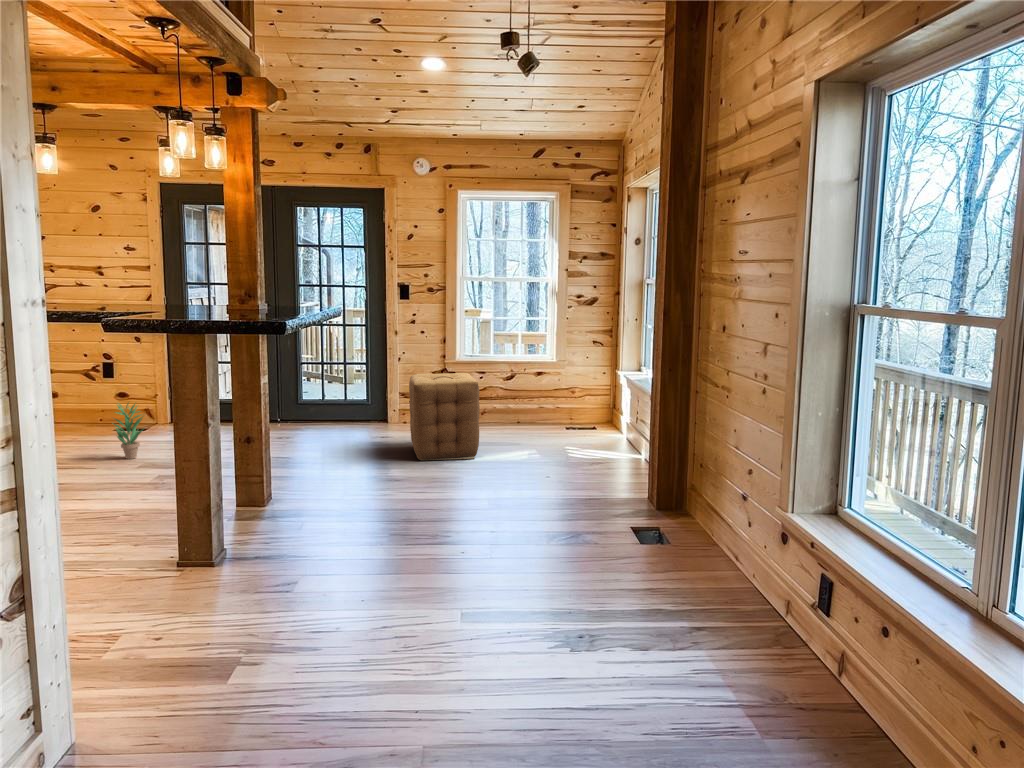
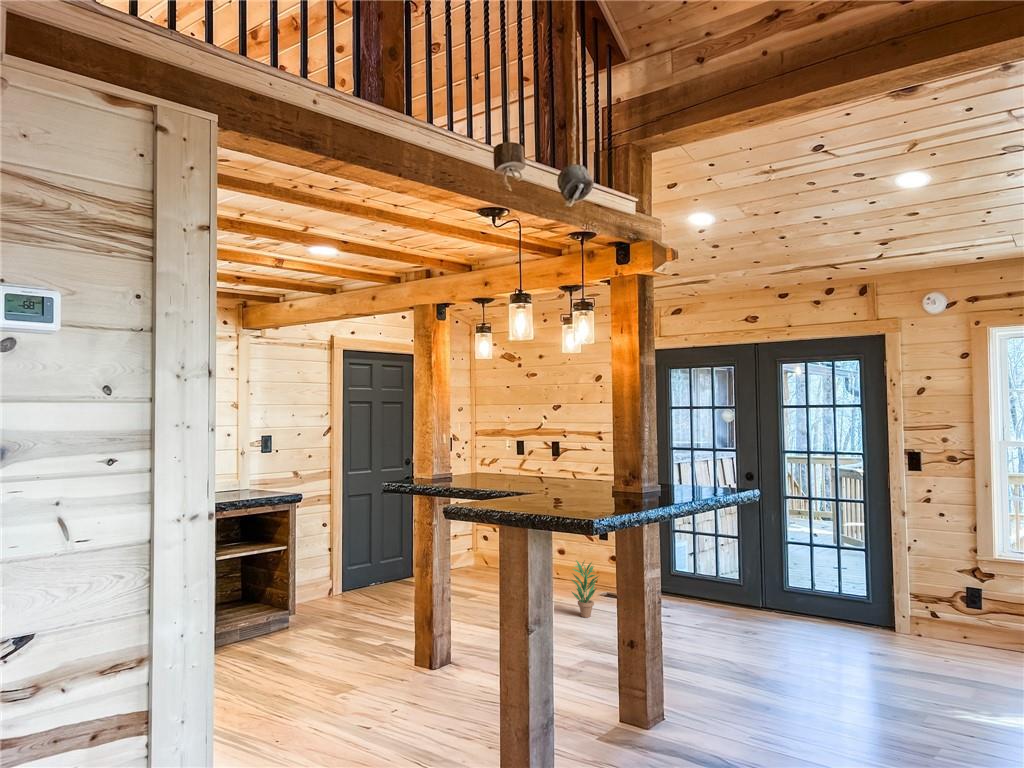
ottoman: present [409,373,480,460] -> none [870,575,986,719]

